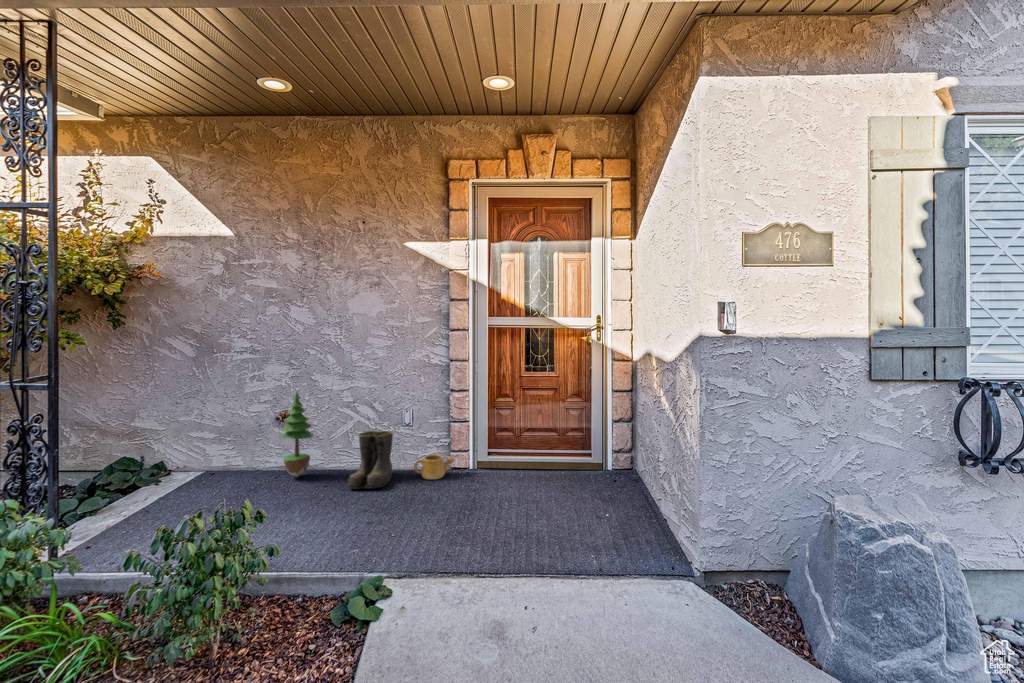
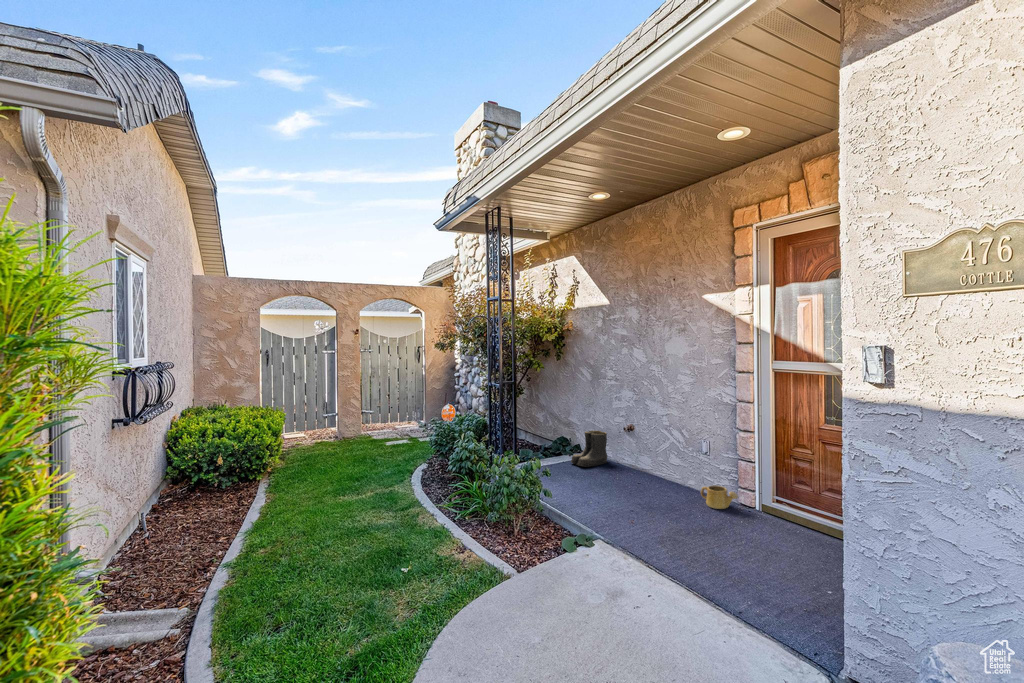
potted tree: present [280,392,313,477] -> none [619,411,642,475]
boots: present [348,431,393,489] -> present [571,430,607,467]

